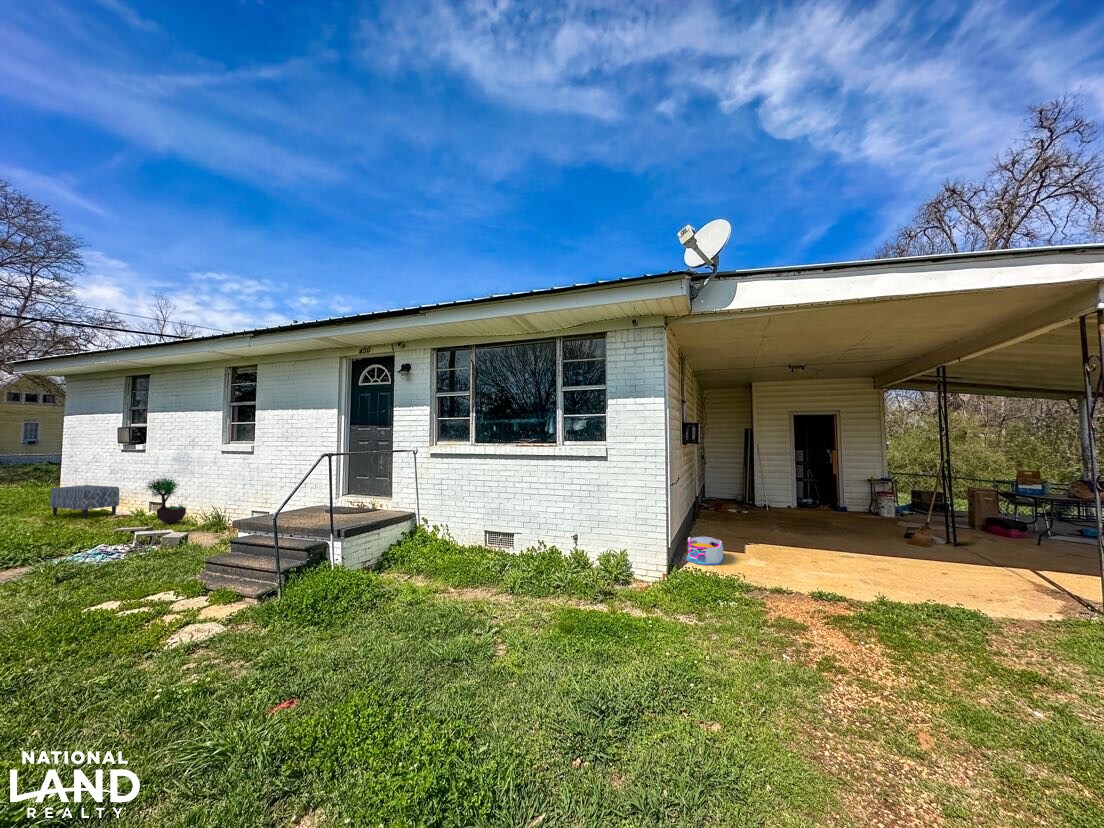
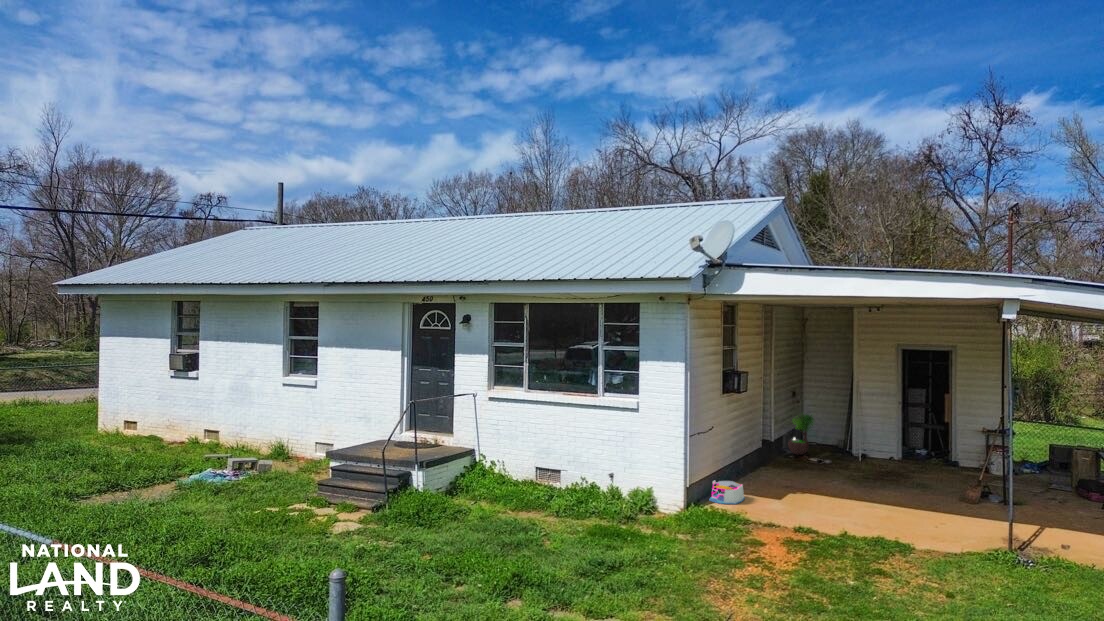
potted tree: present [146,476,186,523] -> present [788,415,814,455]
bench: present [50,485,119,519] -> none [110,409,172,442]

